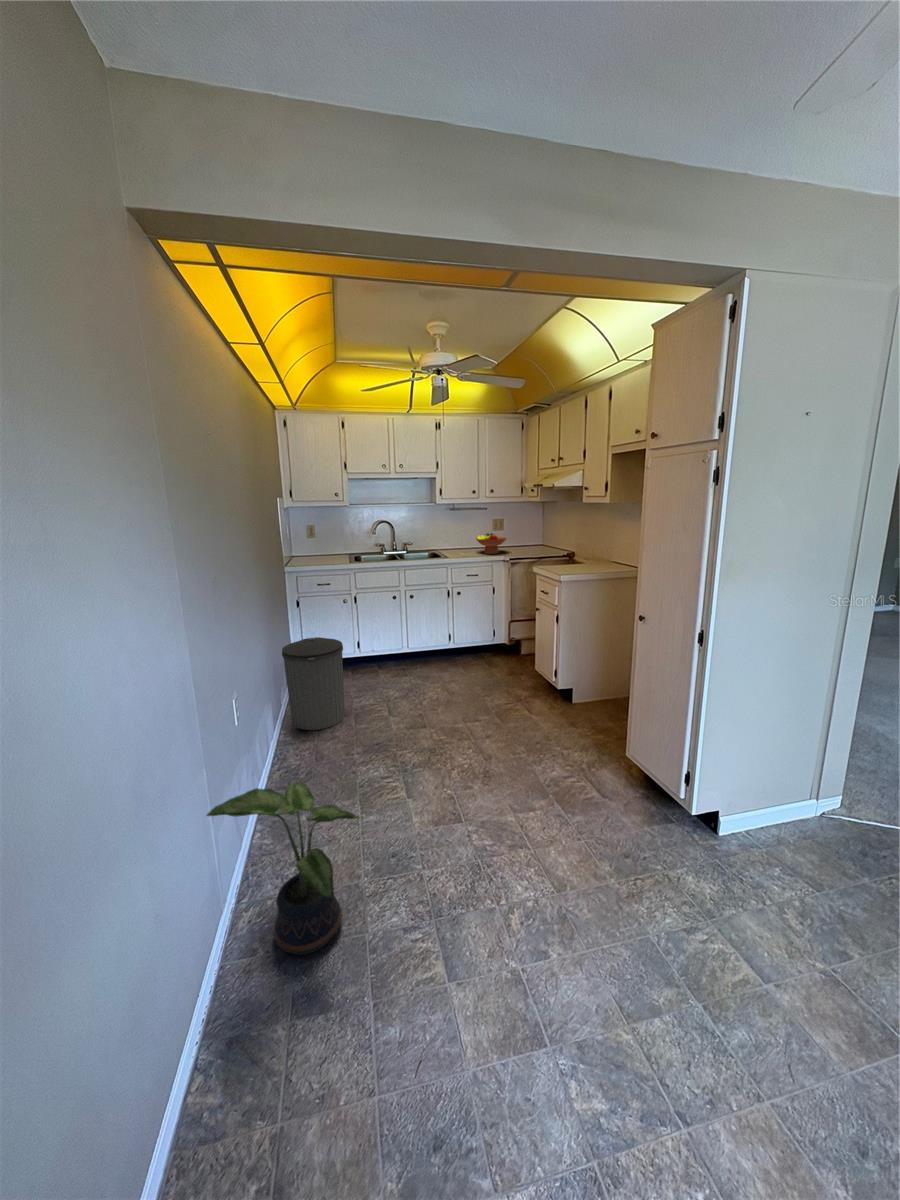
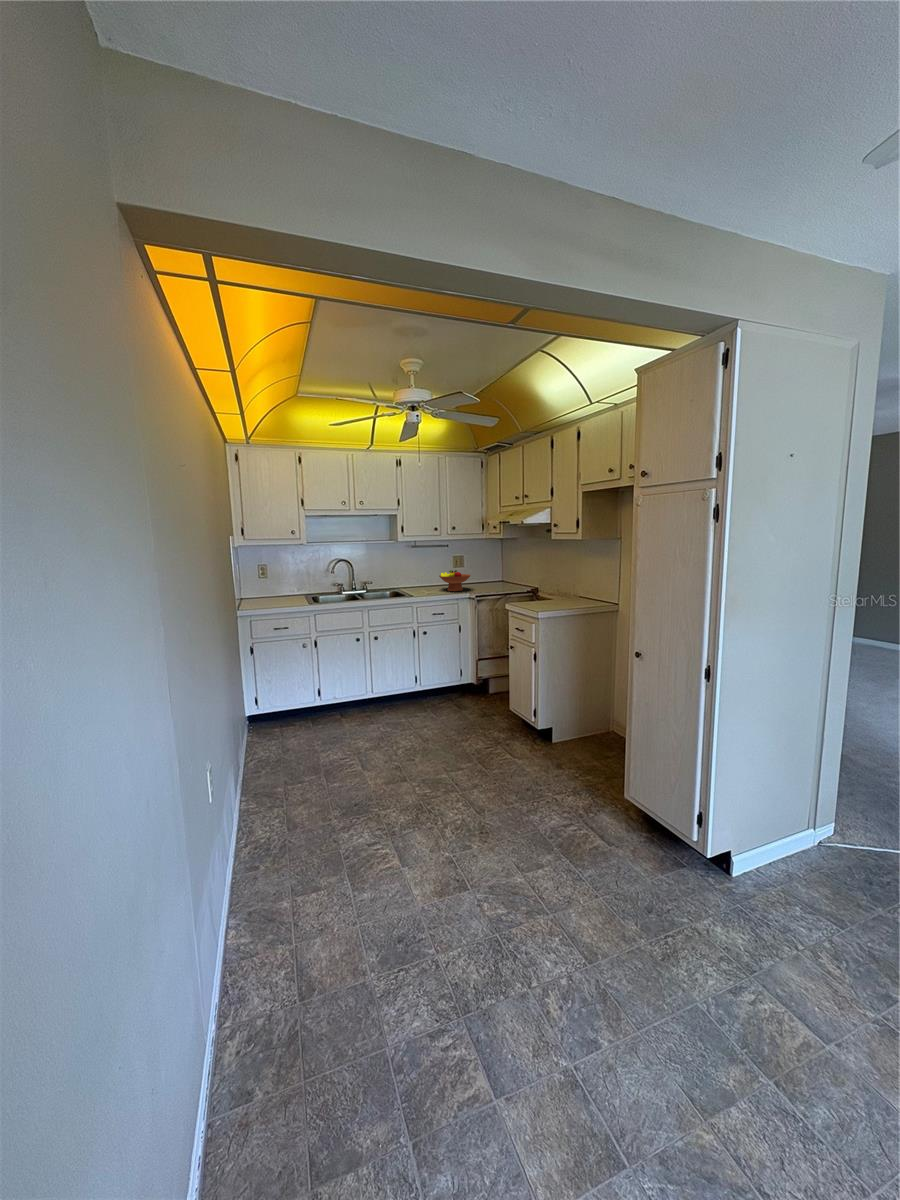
trash can: present [282,637,345,730] -> none [241,688,312,795]
potted plant: present [207,781,360,955] -> none [197,865,381,1090]

